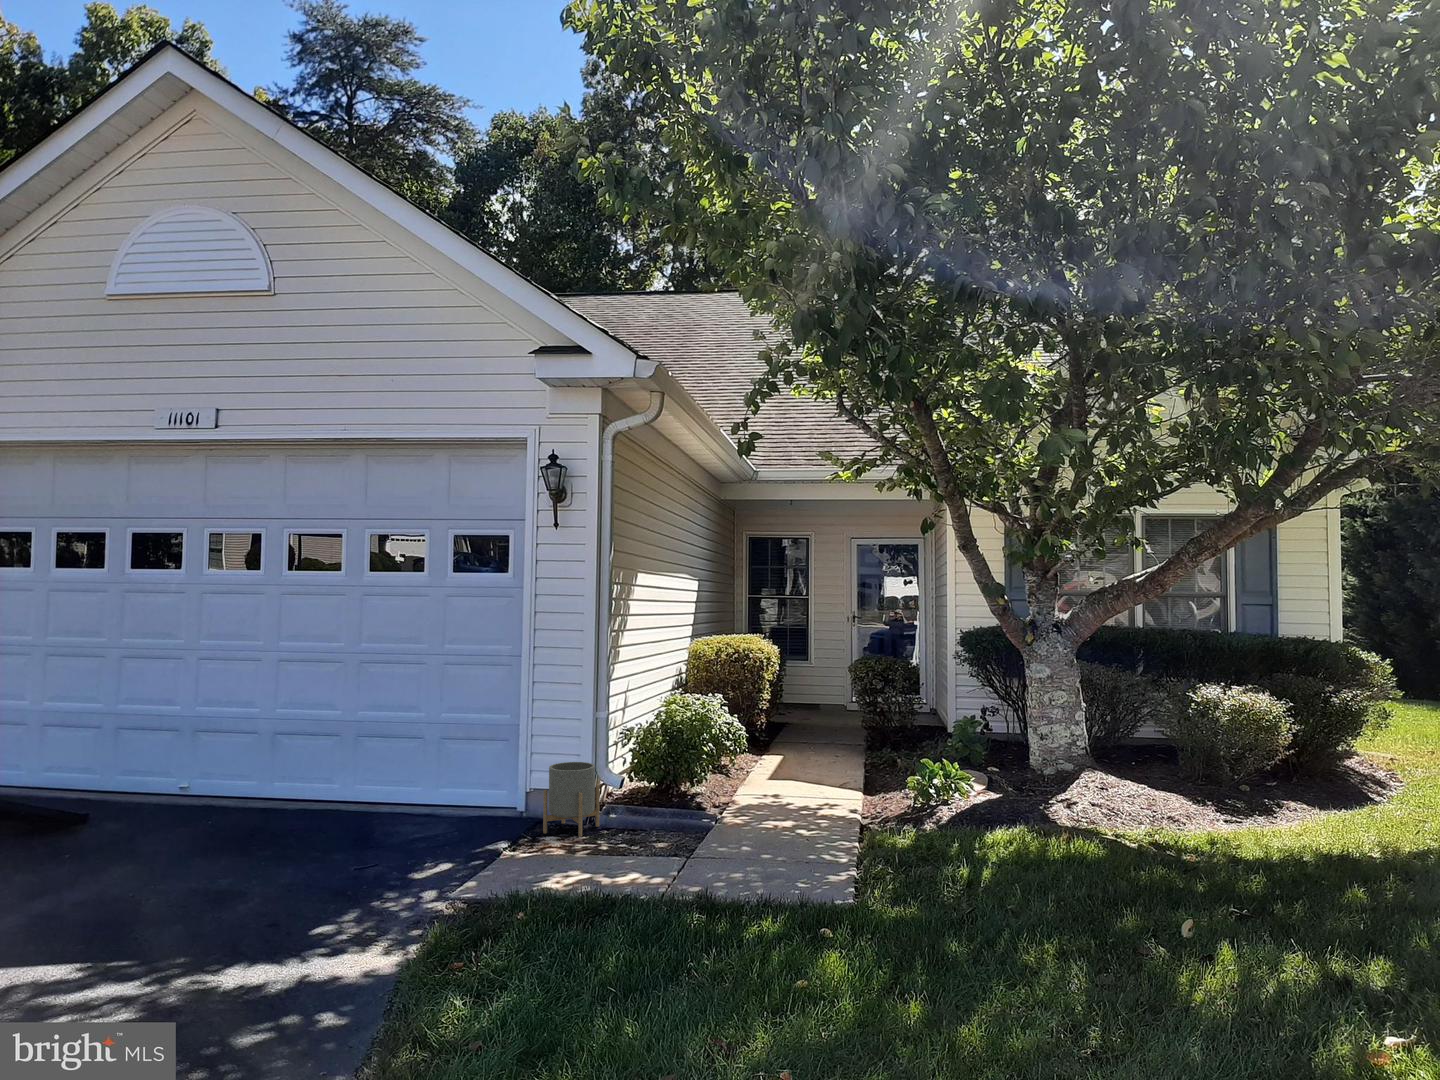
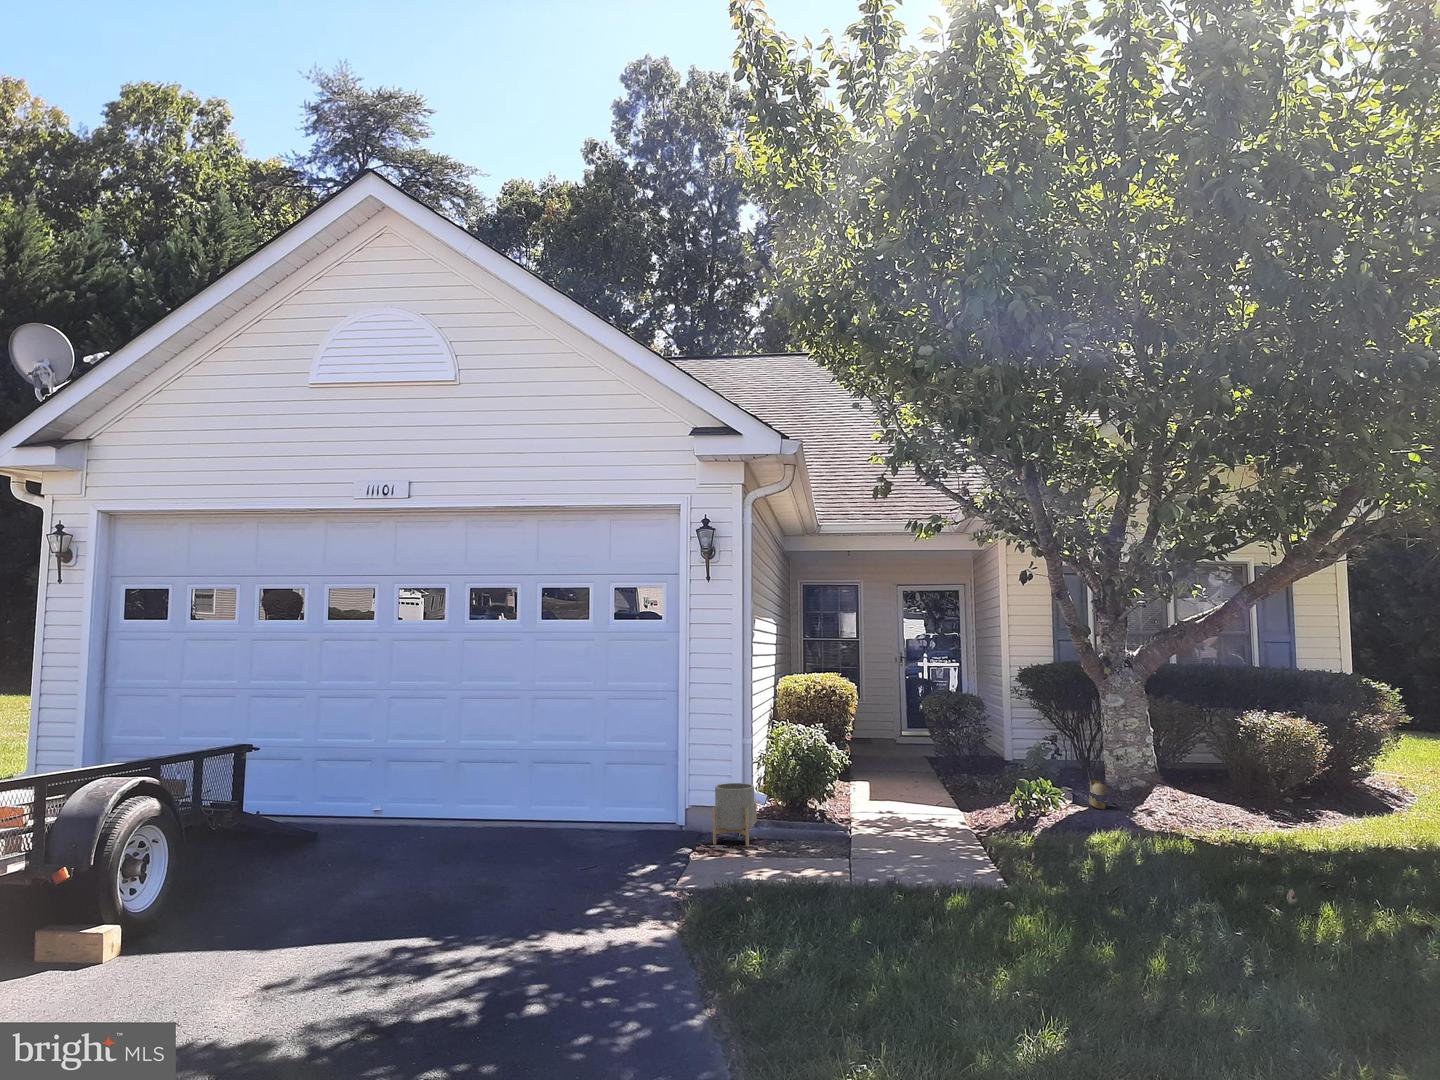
woven basket: none [1009,746,1030,795] -> present [1089,780,1107,809]

